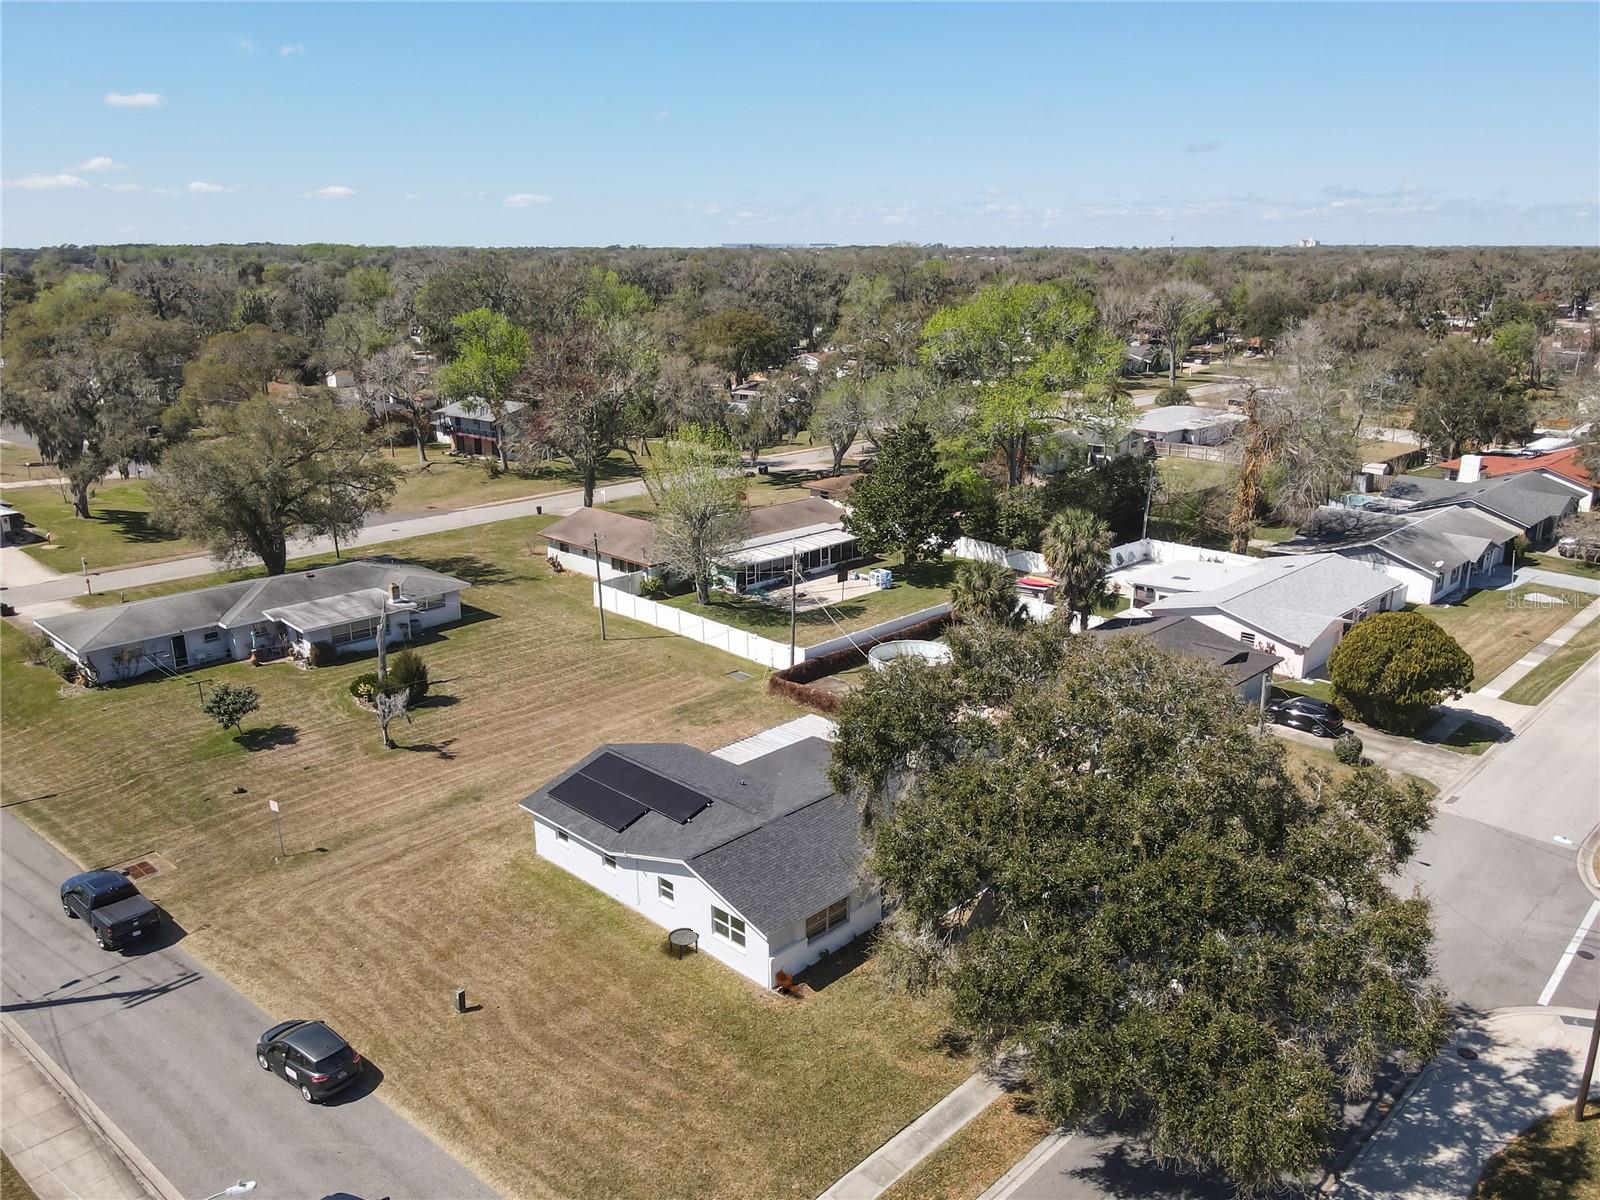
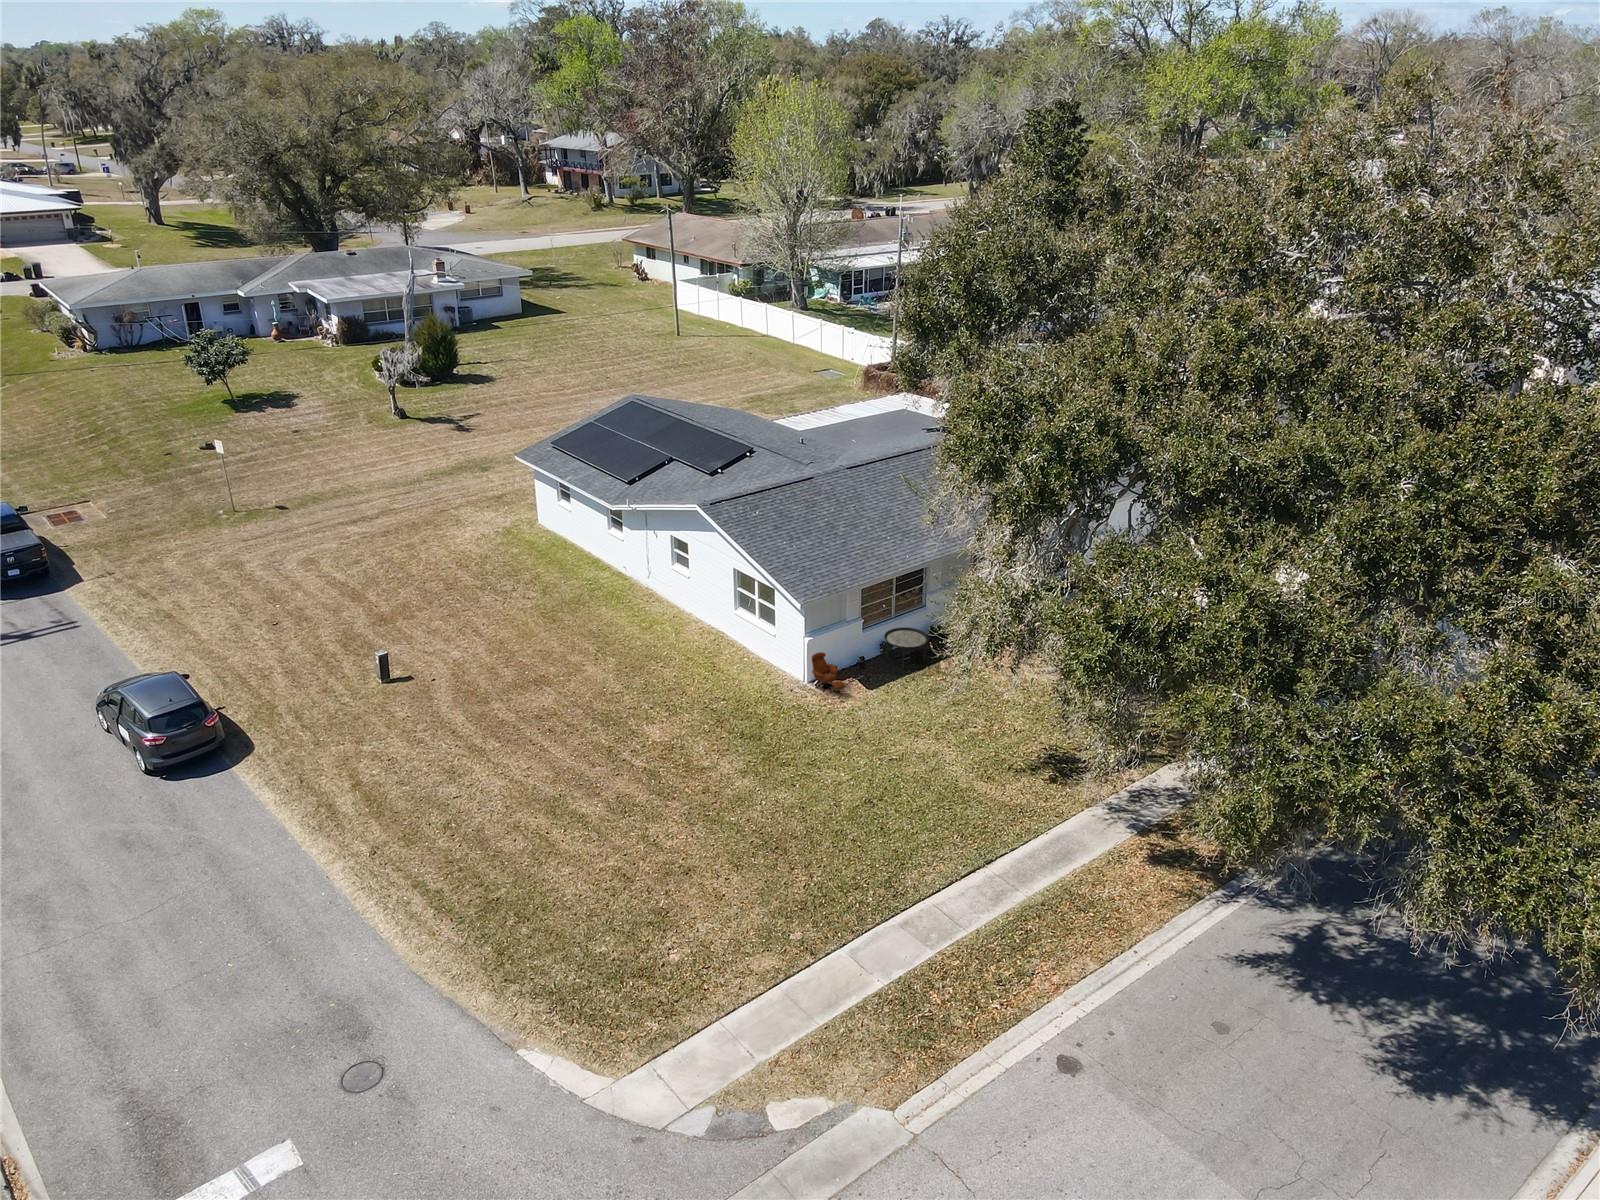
round table: present [668,928,699,960] -> present [884,627,929,669]

